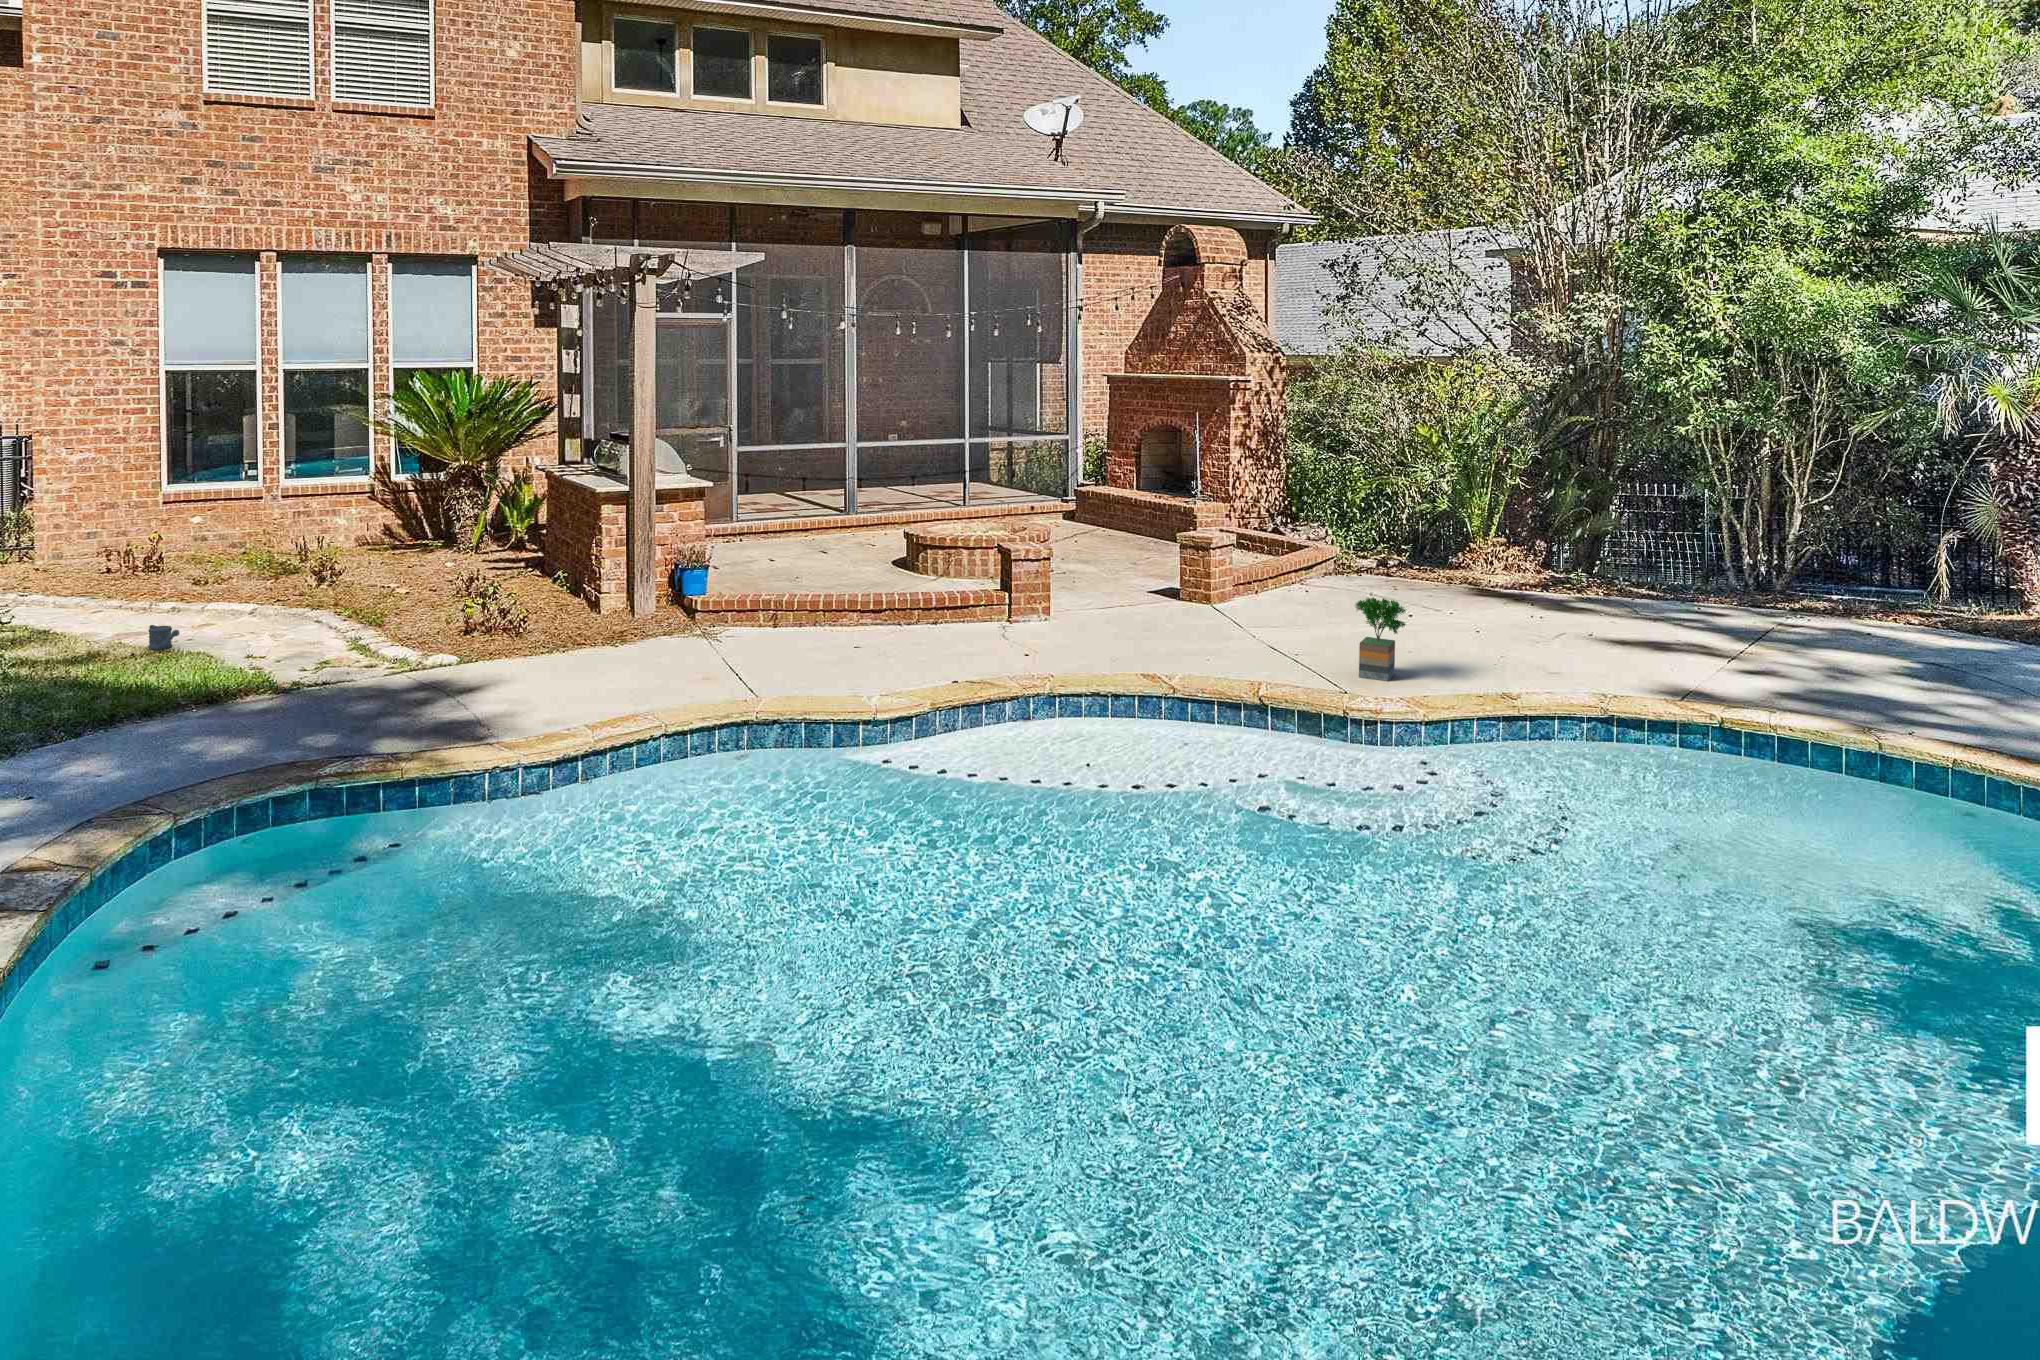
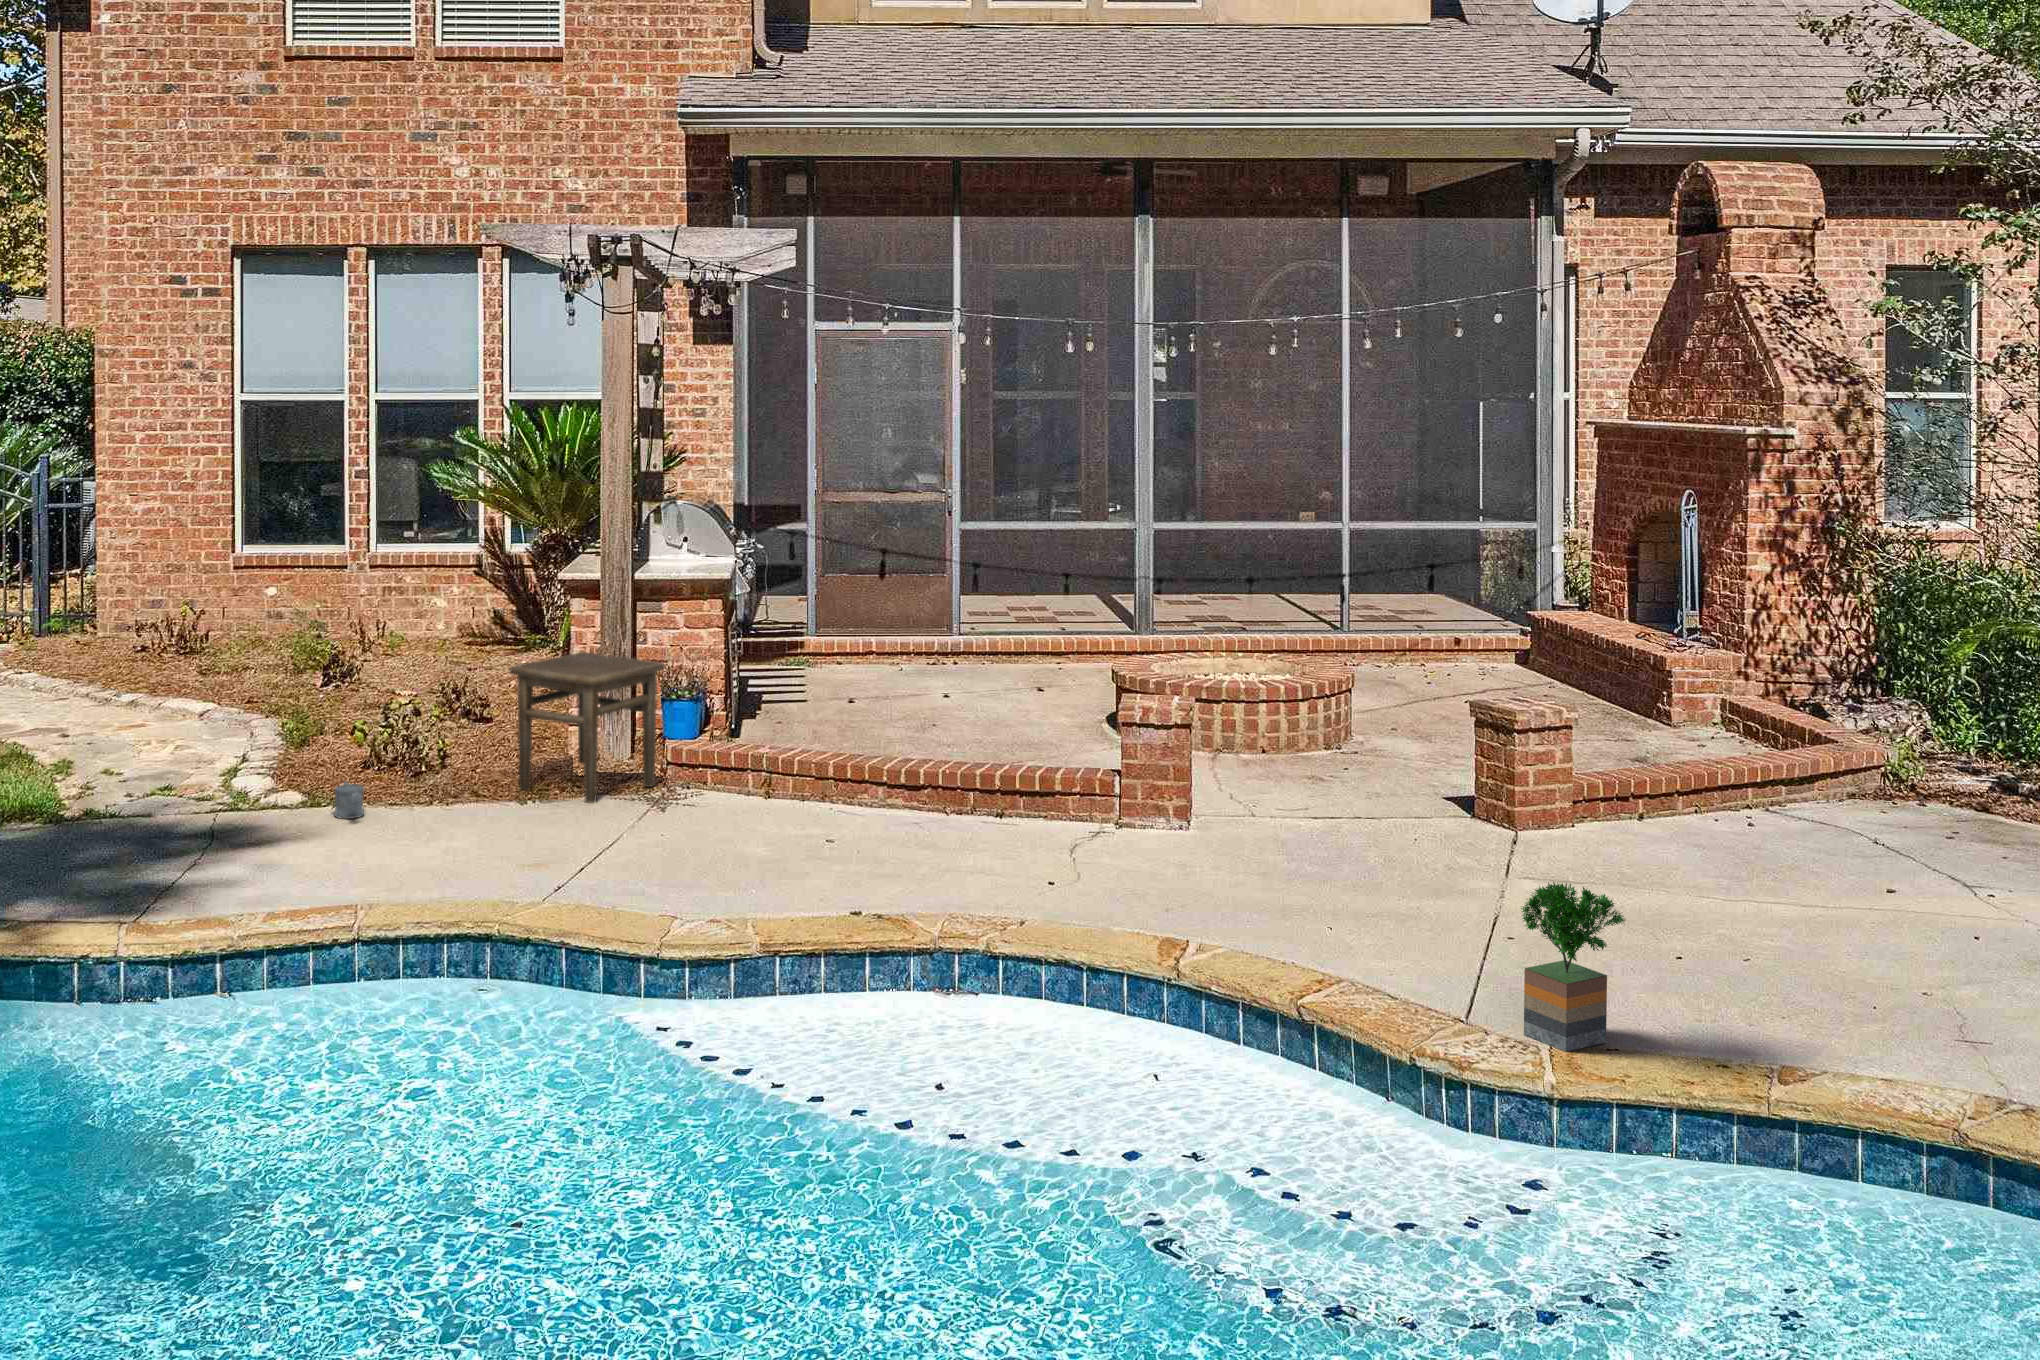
side table: none [591,536,687,637] -> present [510,652,665,803]
watering can: present [149,625,179,650] -> present [335,782,364,819]

